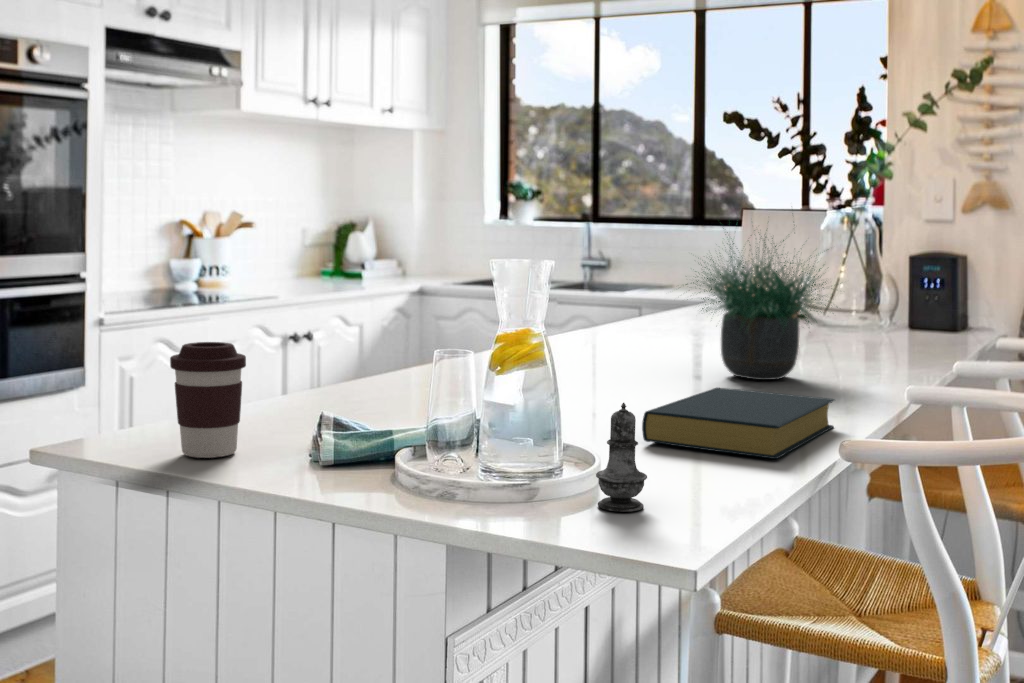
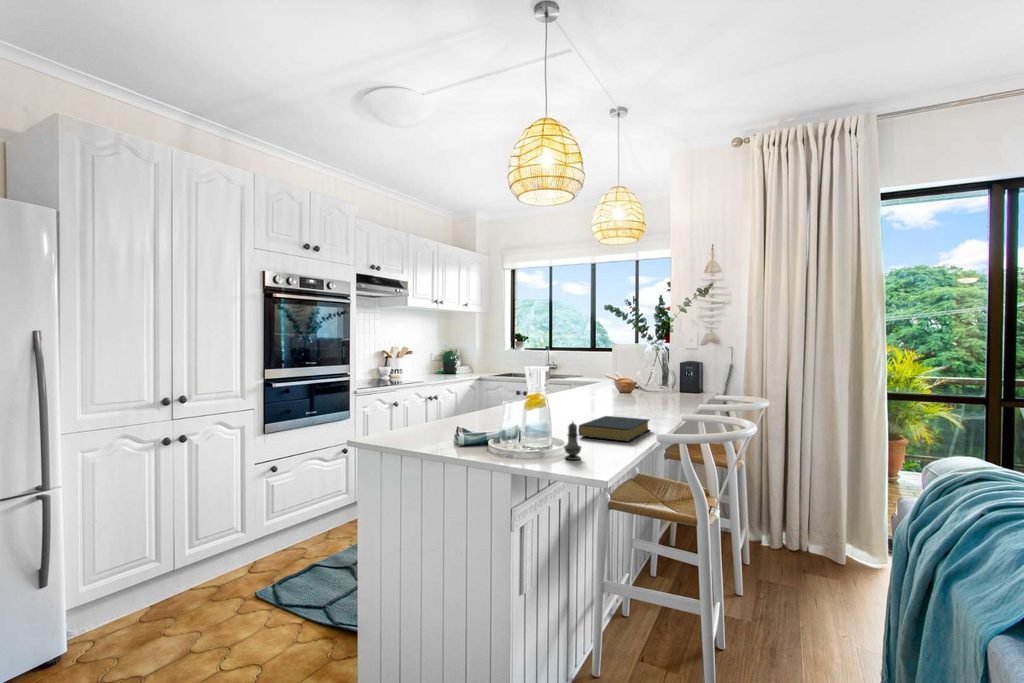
potted plant: present [686,230,826,380] -> present [441,352,460,374]
coffee cup: present [170,342,246,458] -> none [406,401,433,444]

